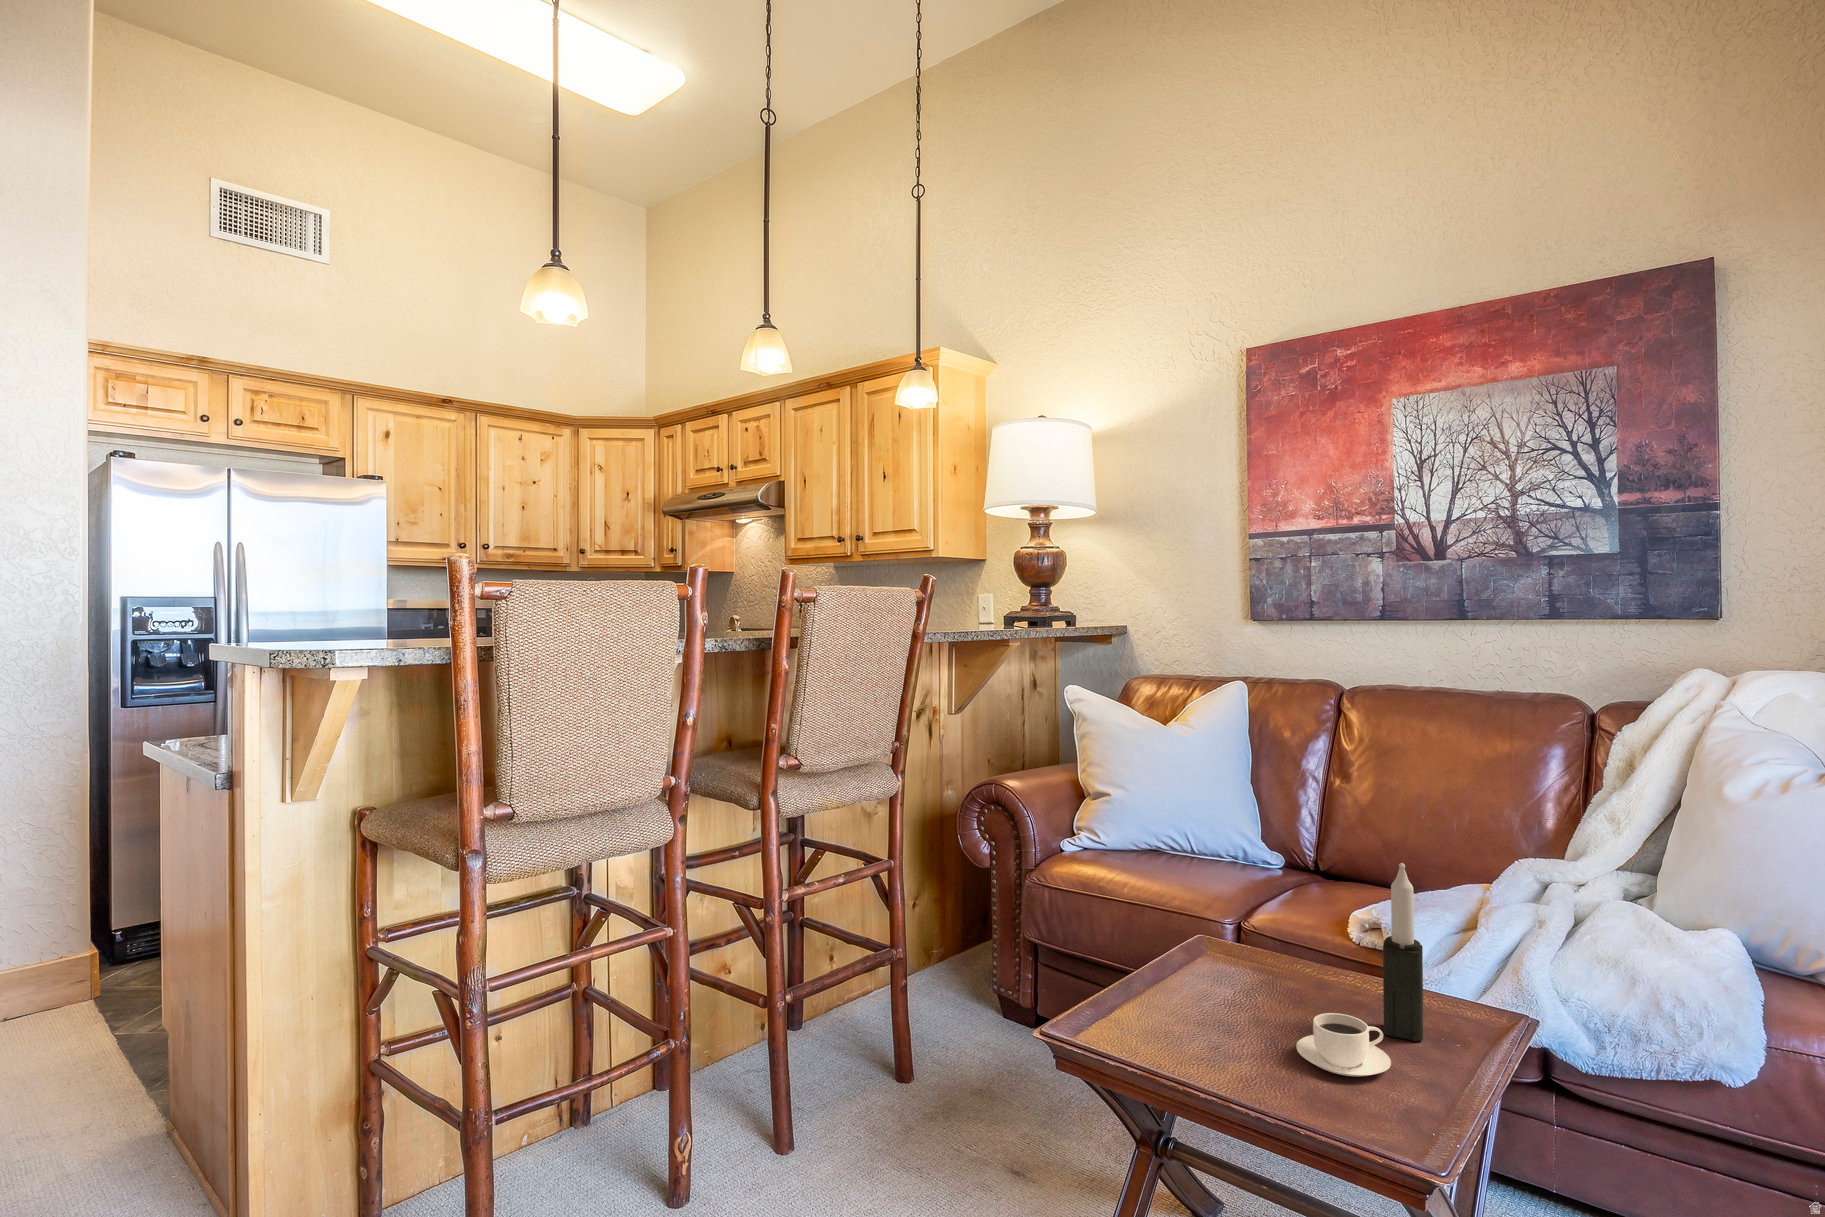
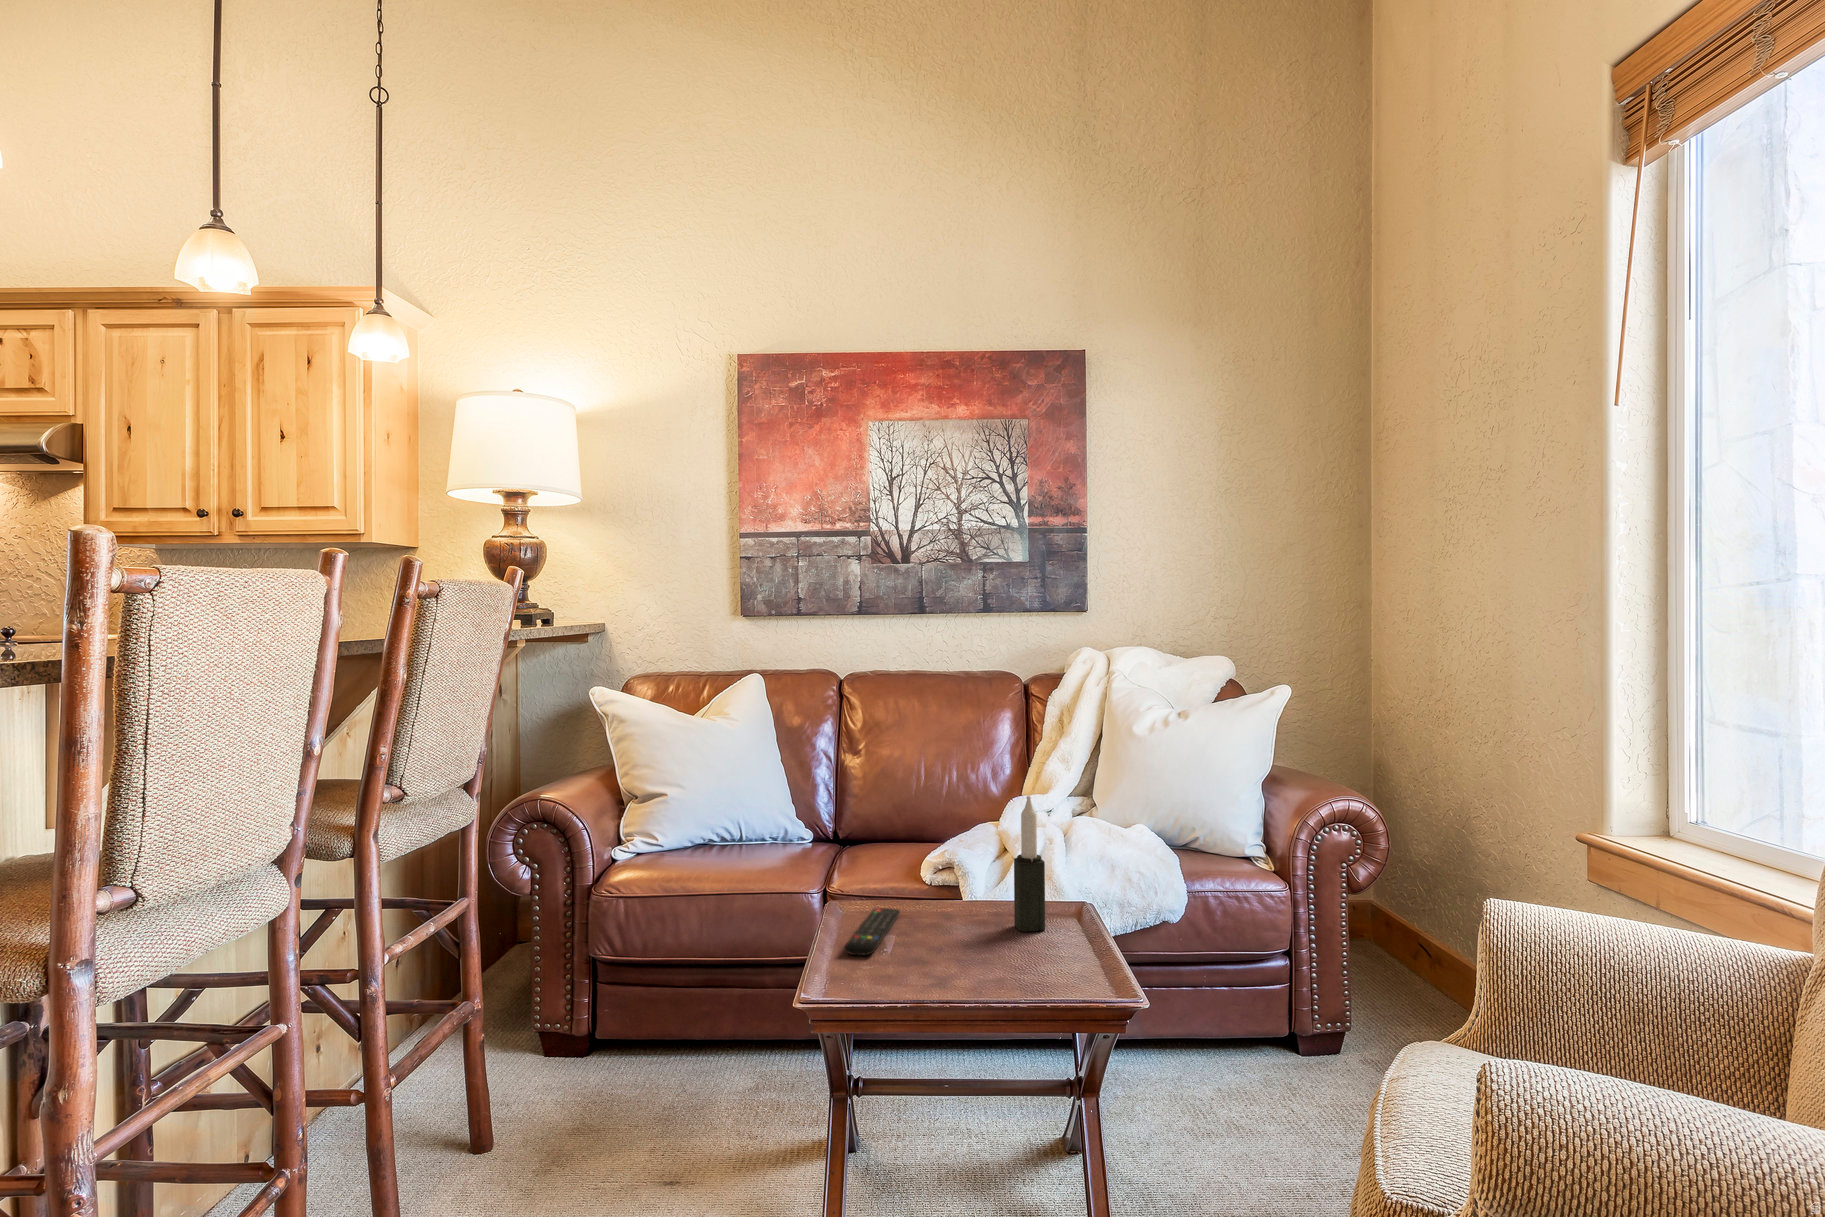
remote control: none [1145,958,1257,1009] -> present [844,908,900,955]
coffee cup: present [1296,1013,1391,1077] -> none [981,919,1049,963]

